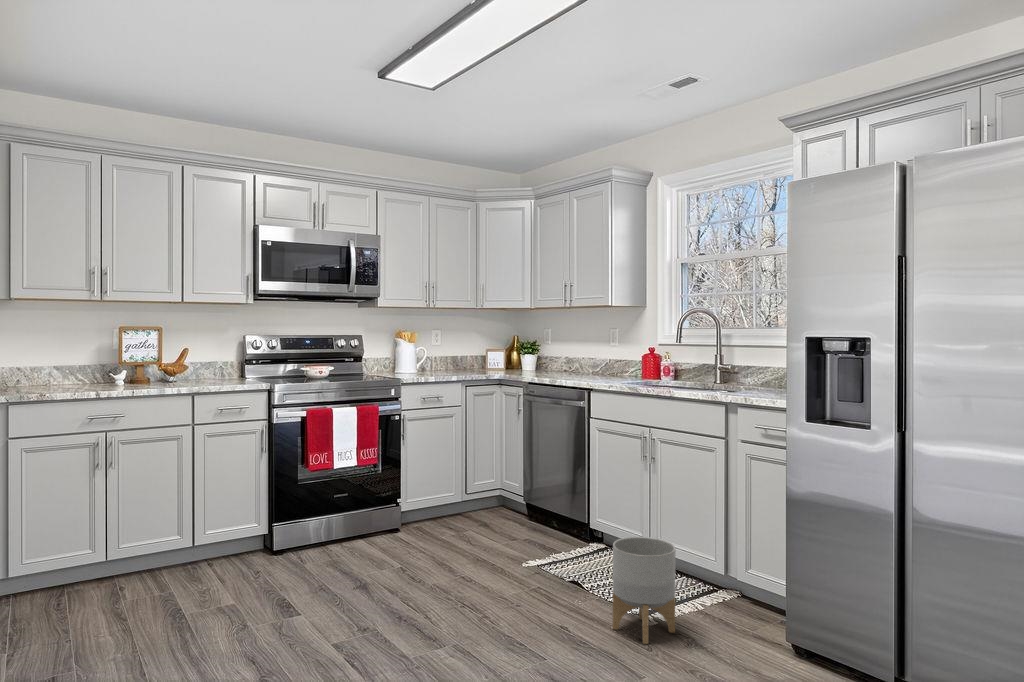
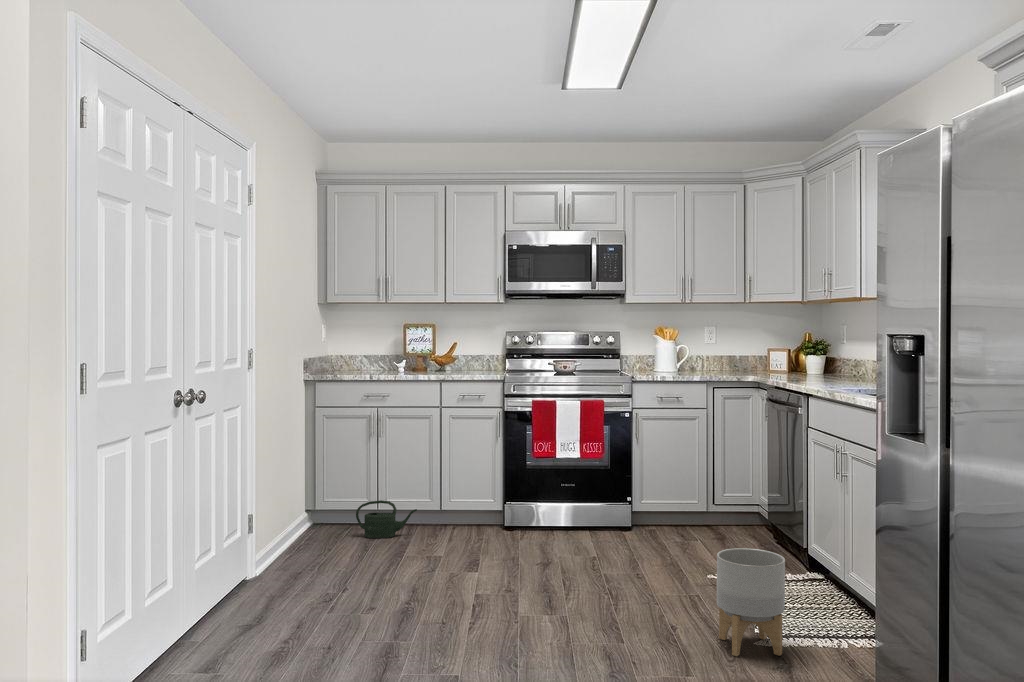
watering can: none [91,547,175,598] -> present [356,500,417,538]

